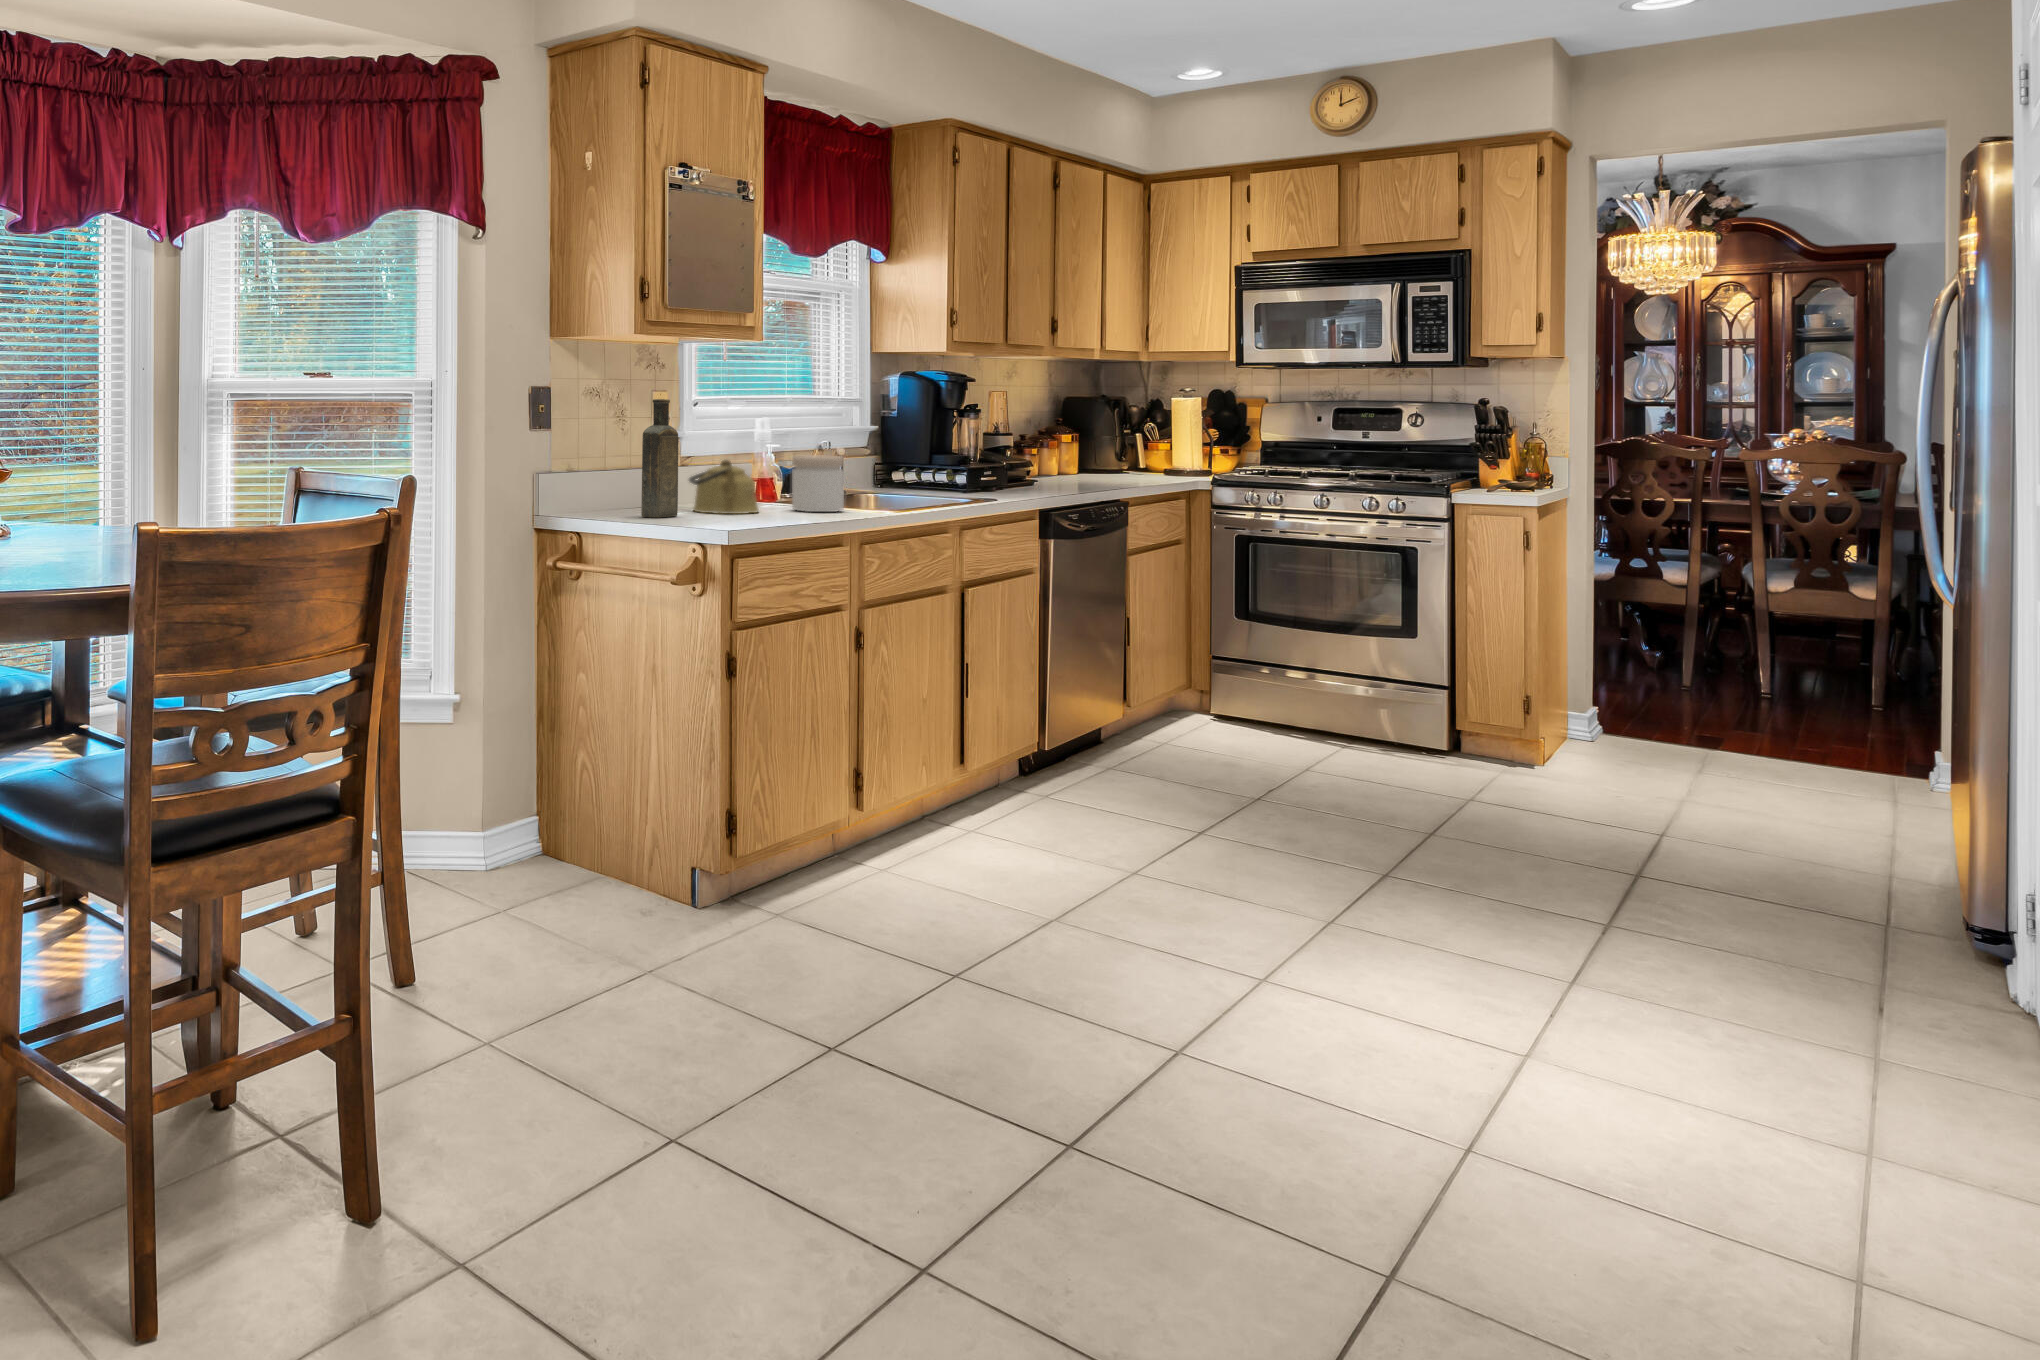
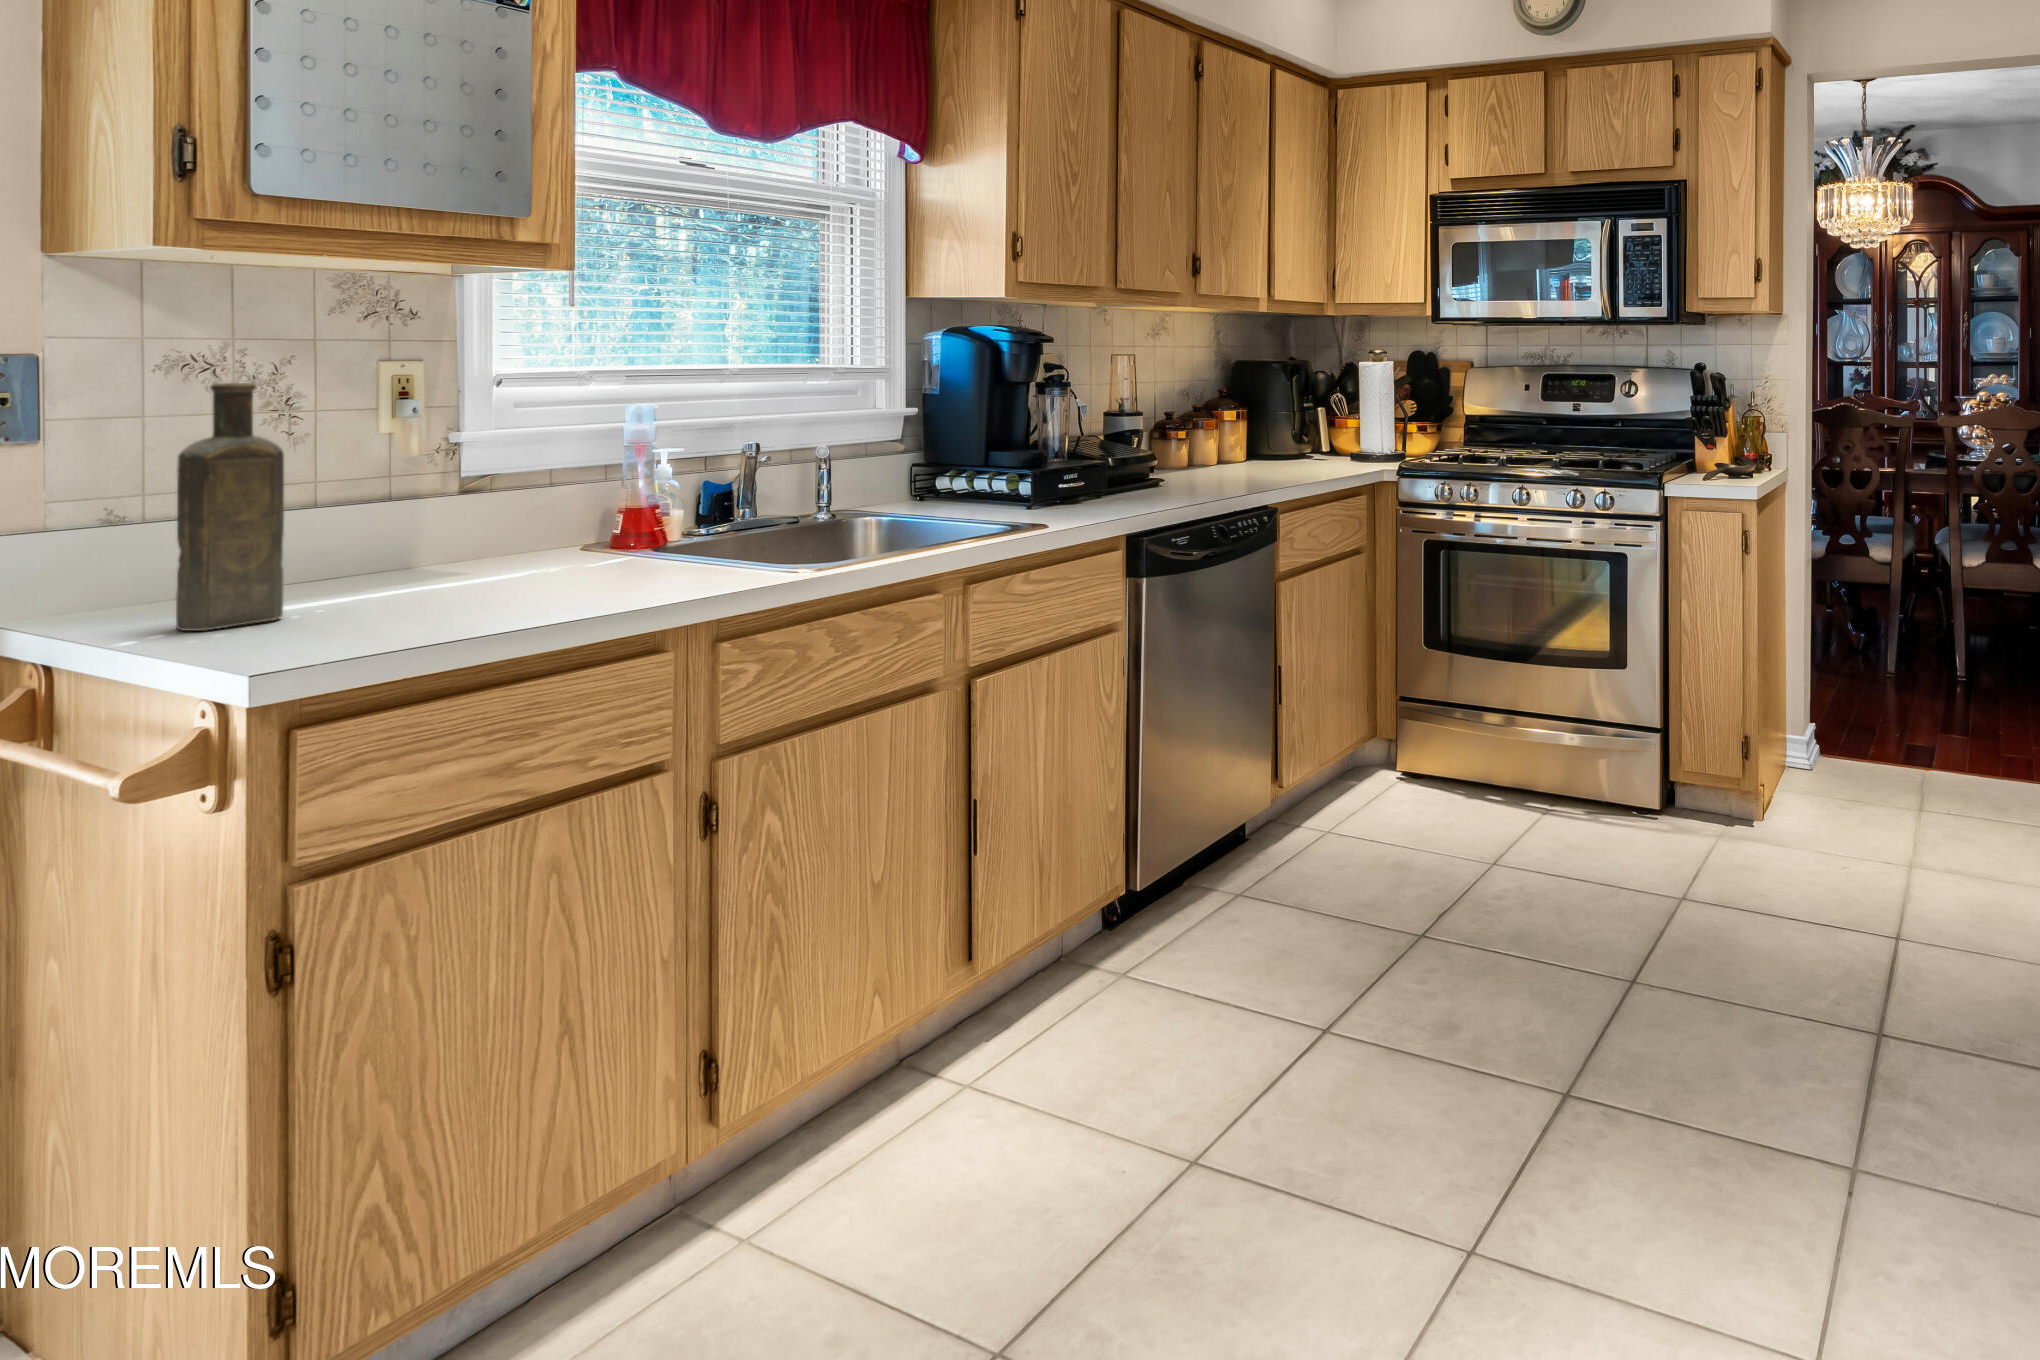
jar: present [792,455,844,512] -> none [615,475,716,582]
kettle: present [689,460,758,514] -> none [366,493,529,601]

